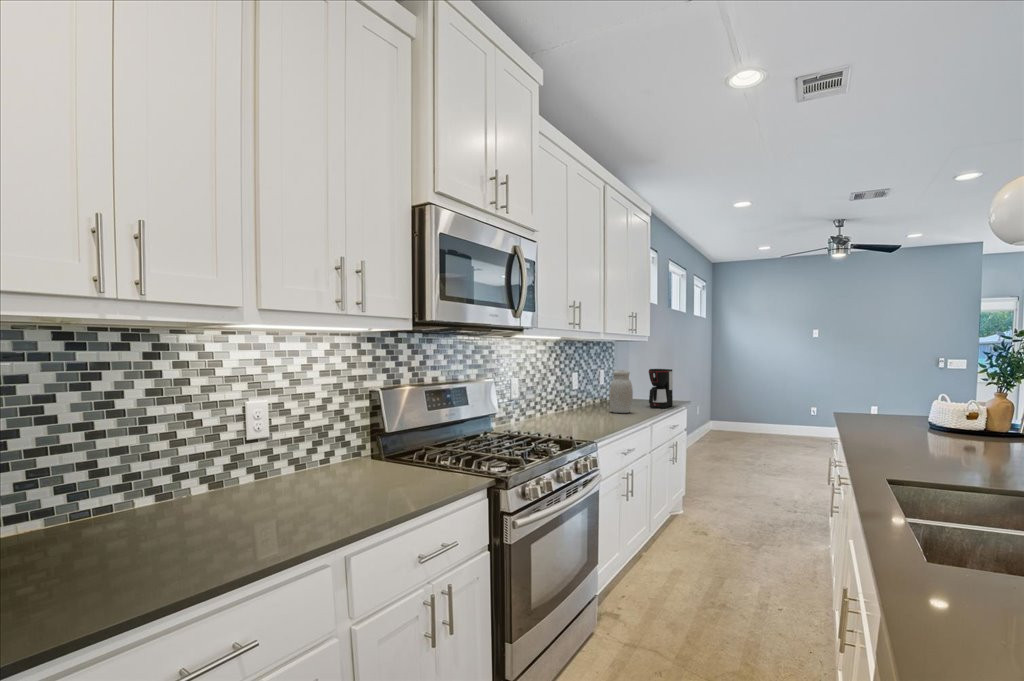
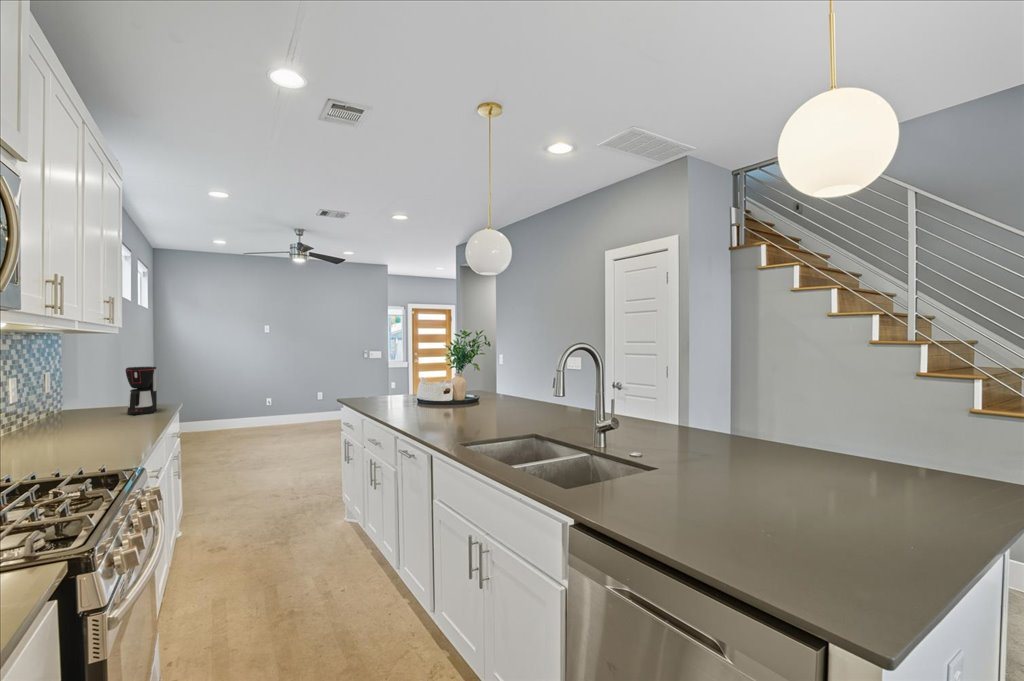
jar: present [610,370,633,413] -> none [77,370,116,426]

